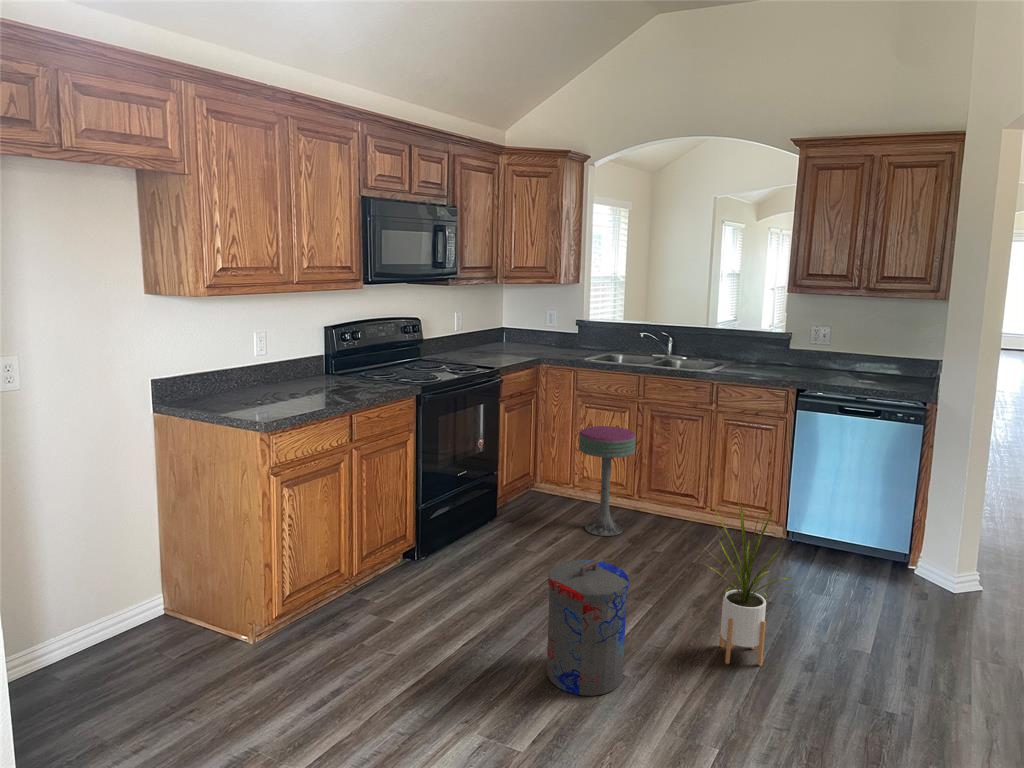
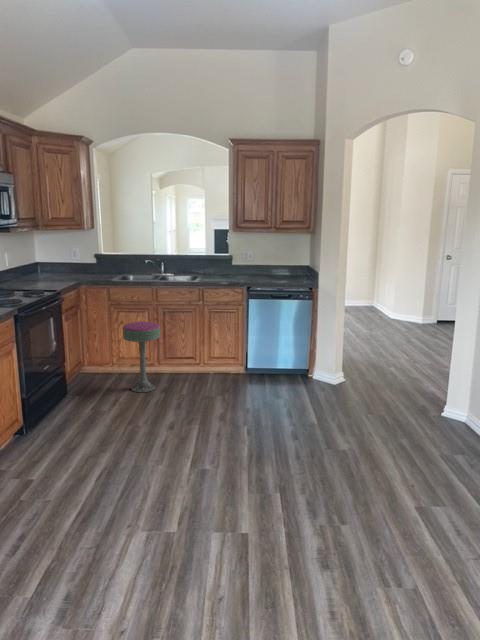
house plant: present [706,502,792,666] -> none [236,351,287,447]
trash can: present [547,560,629,696] -> none [158,404,209,488]

